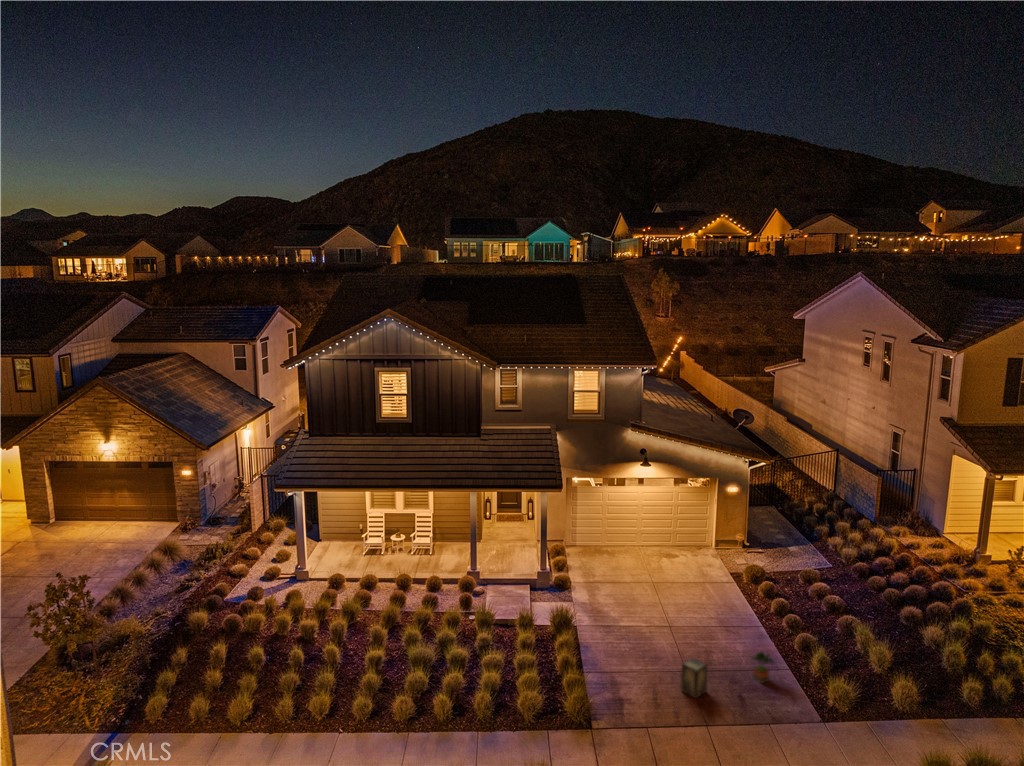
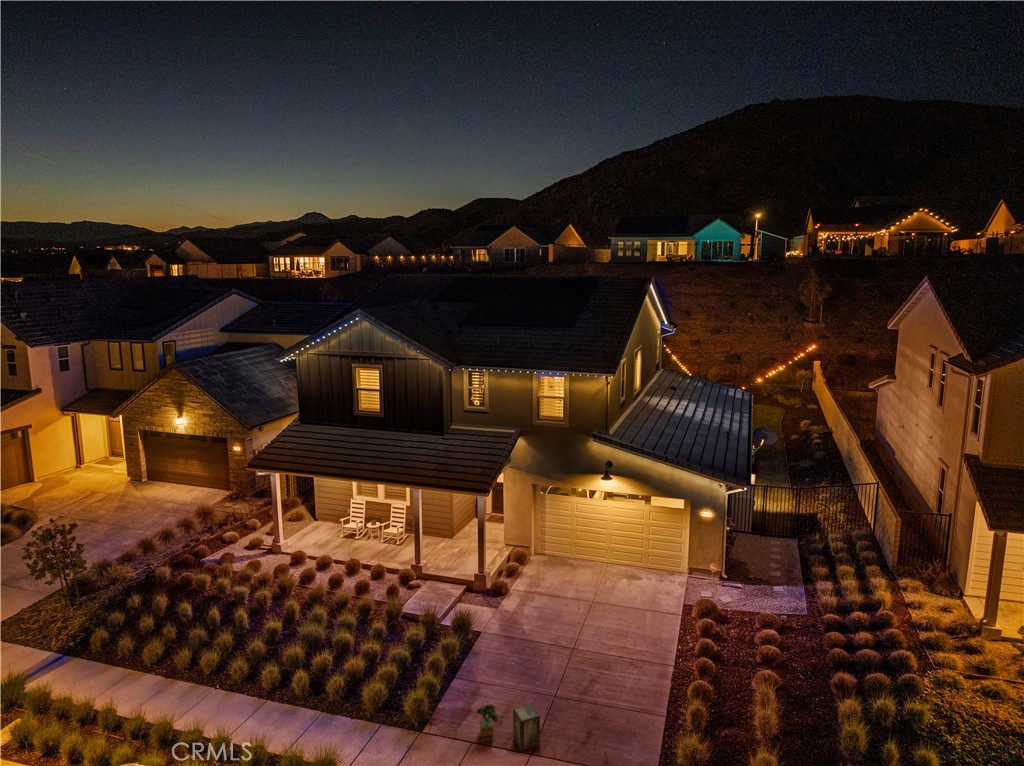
potted tree: present [753,651,773,683] -> present [476,704,498,742]

